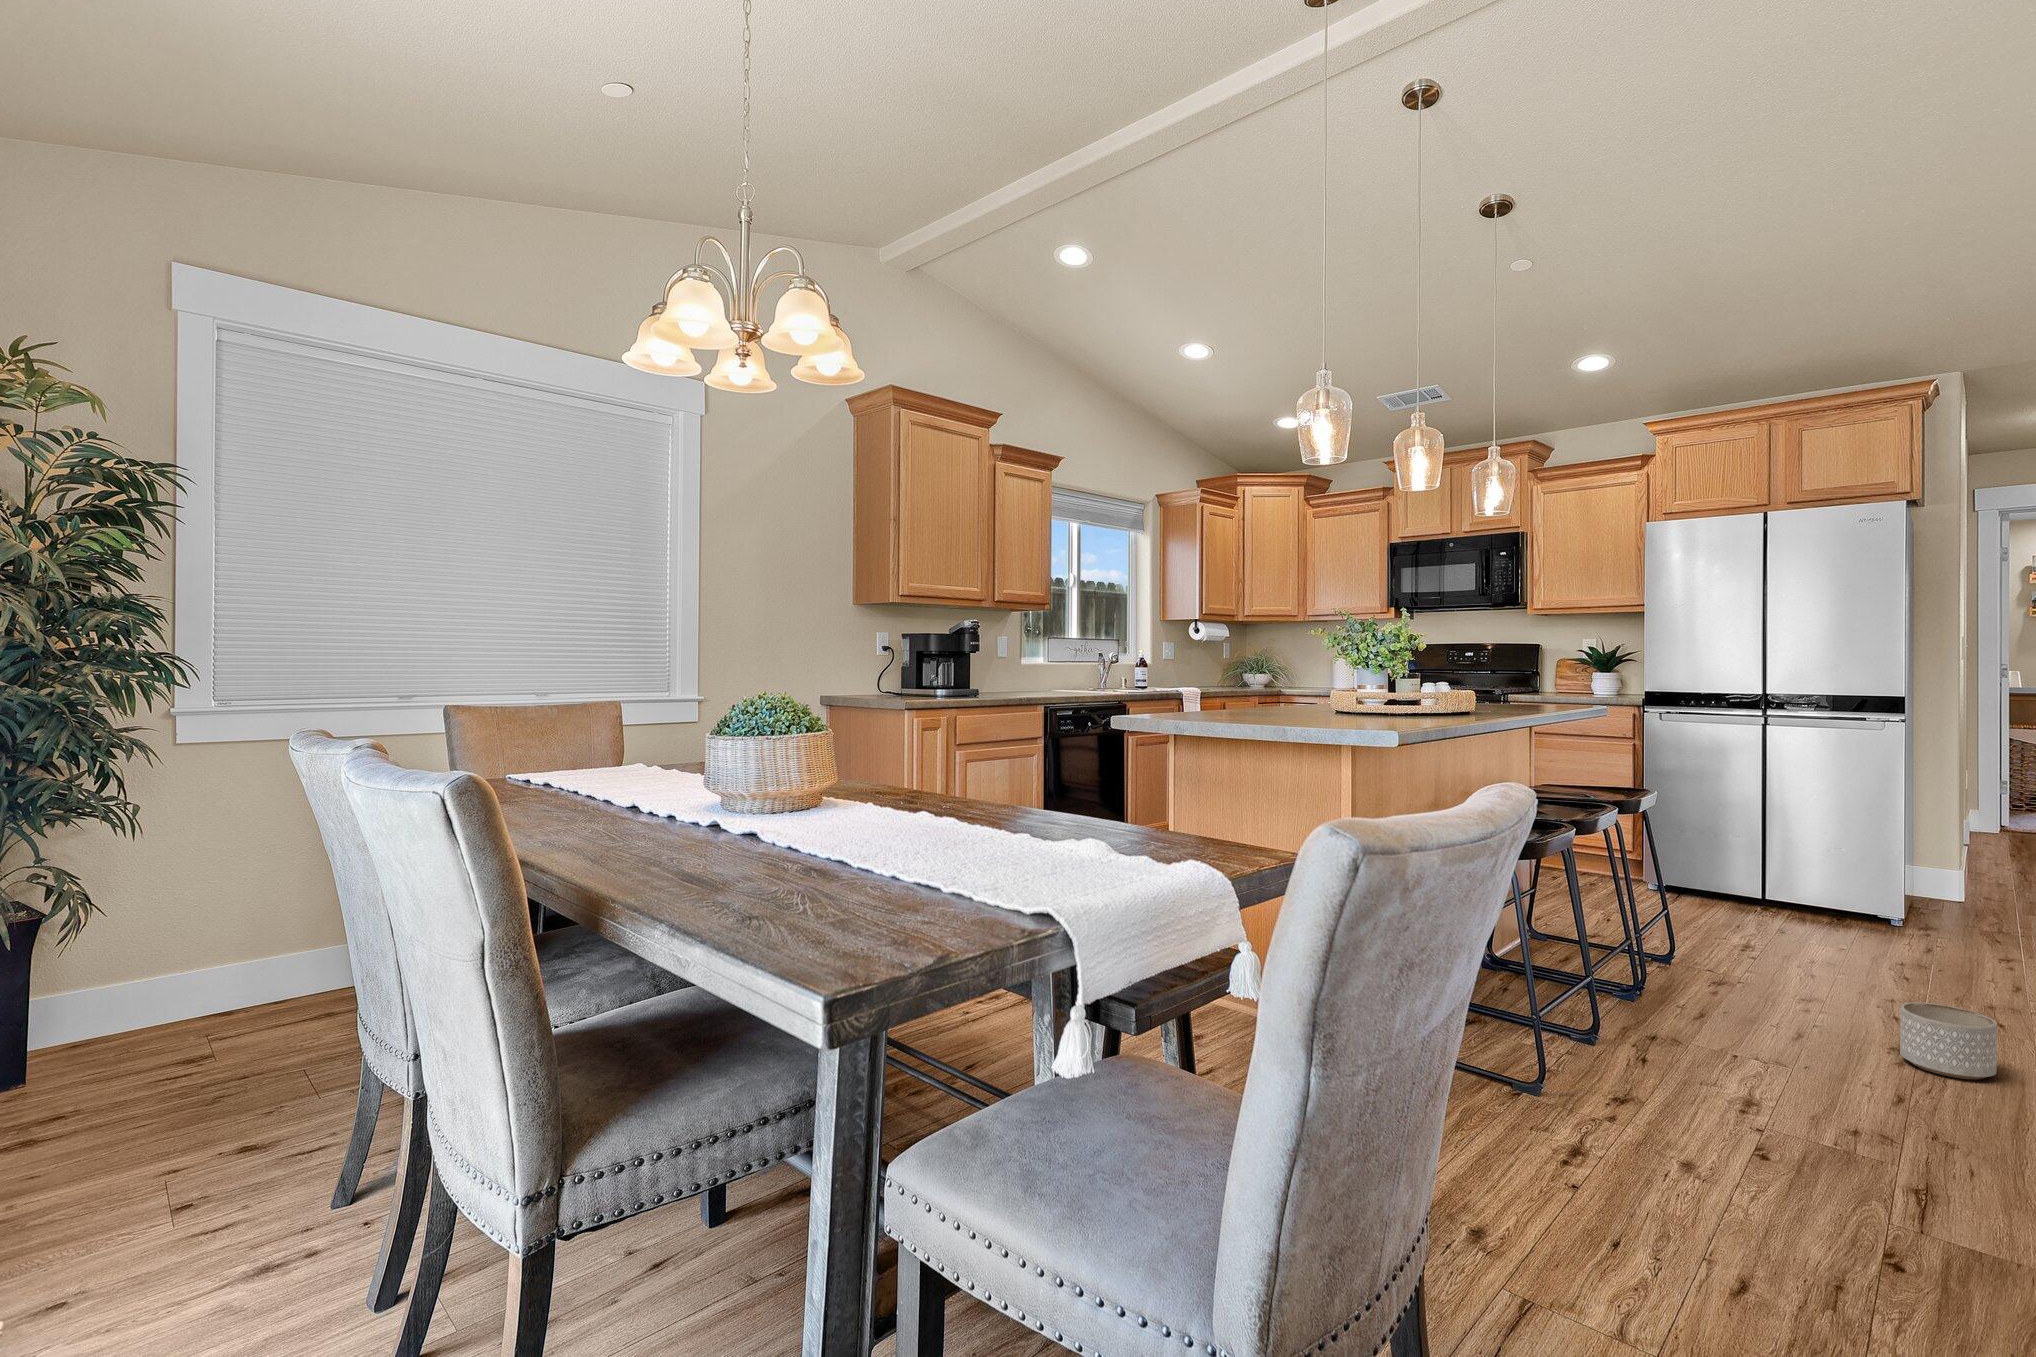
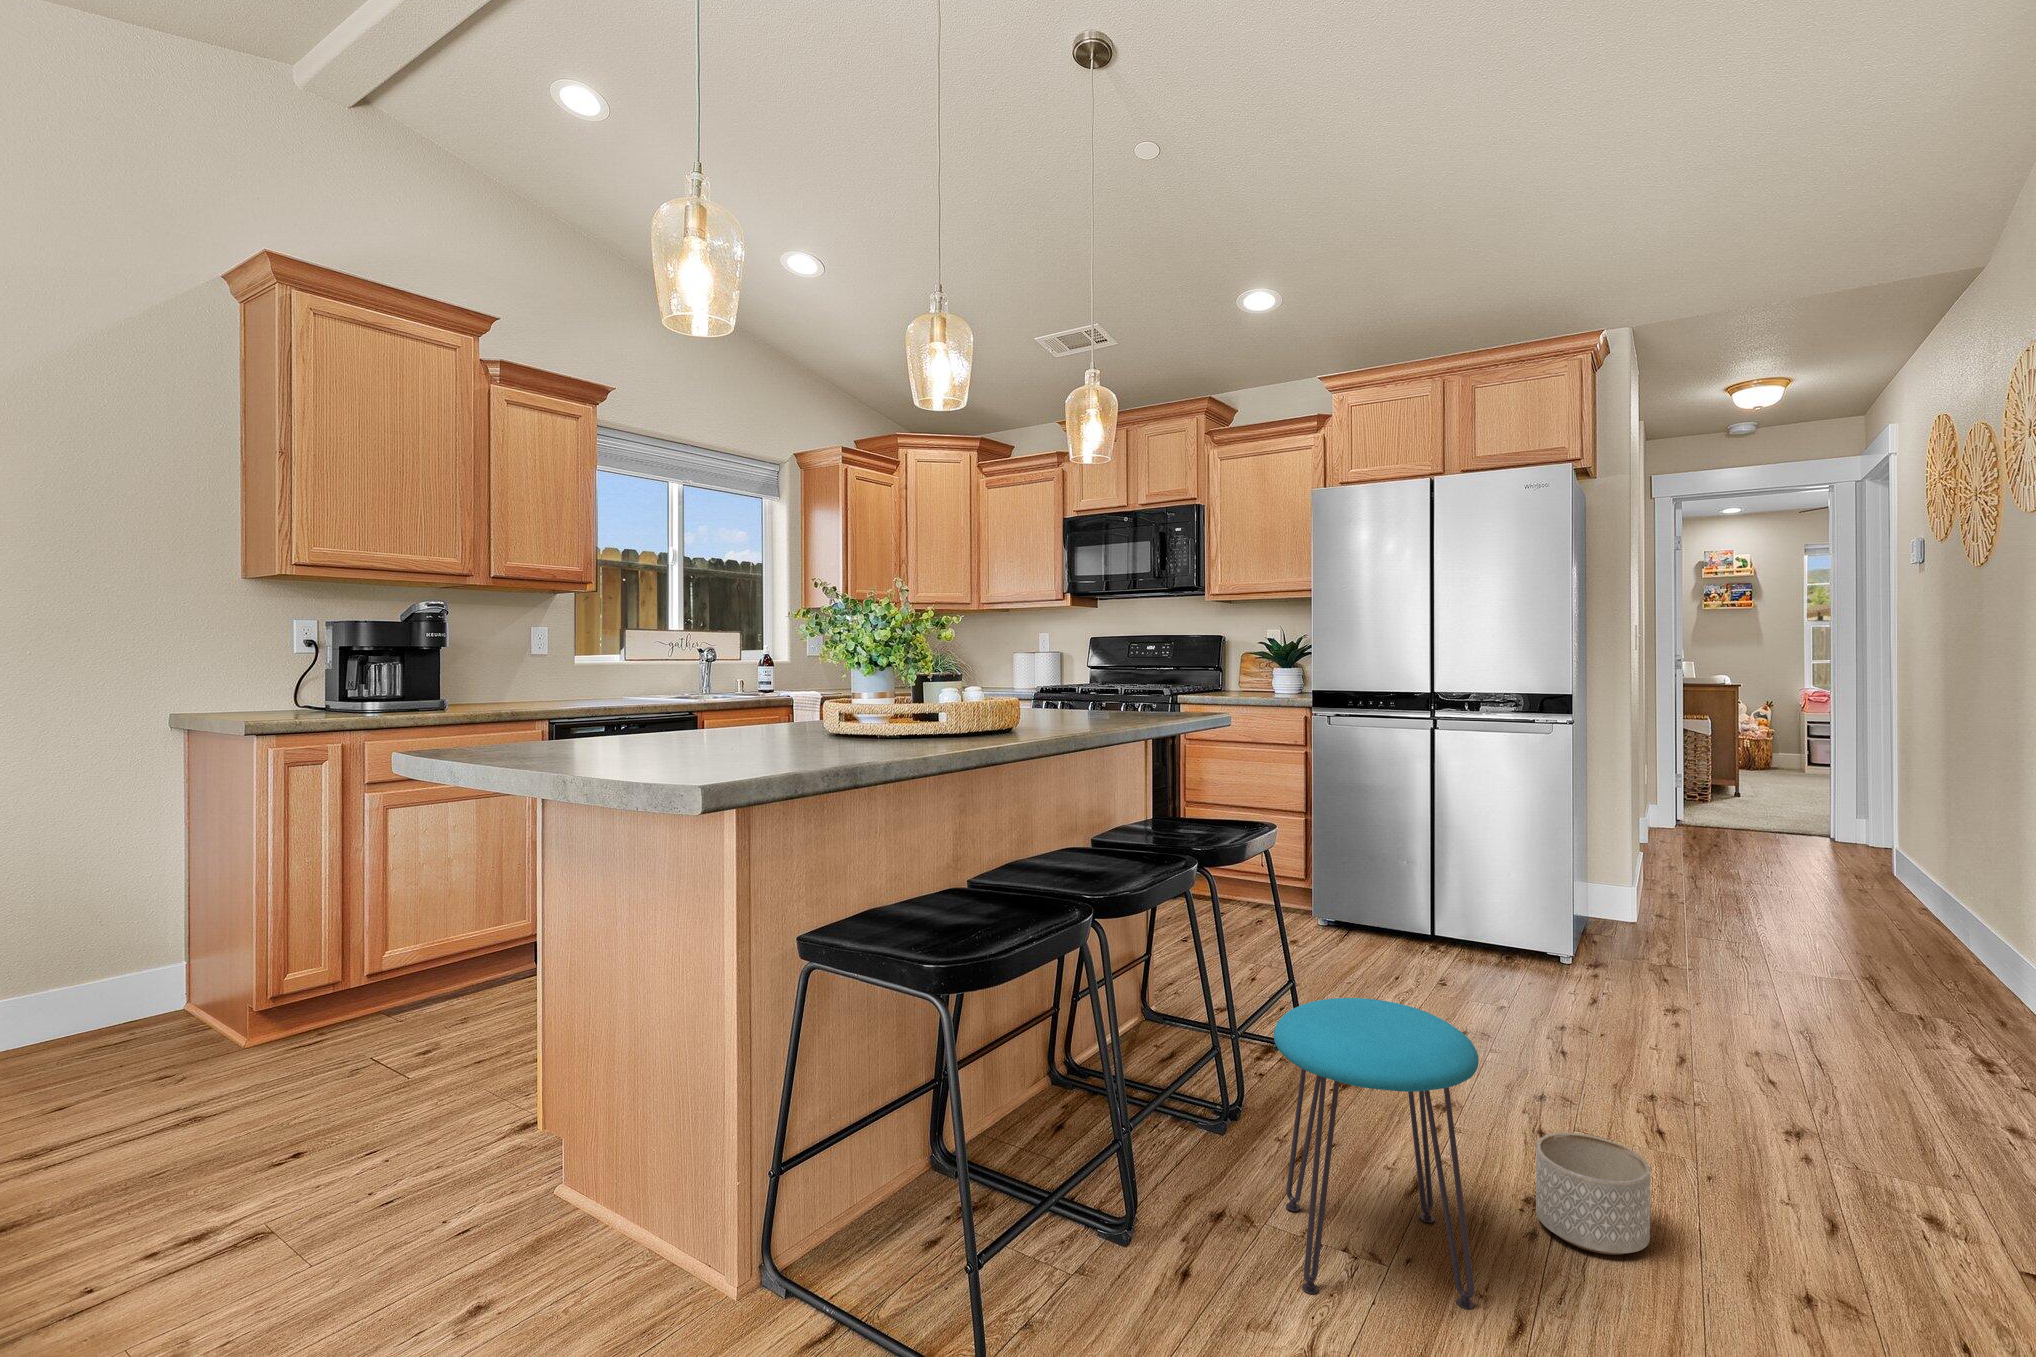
stool: none [1697,897,1862,1093] -> present [1274,998,1479,1309]

